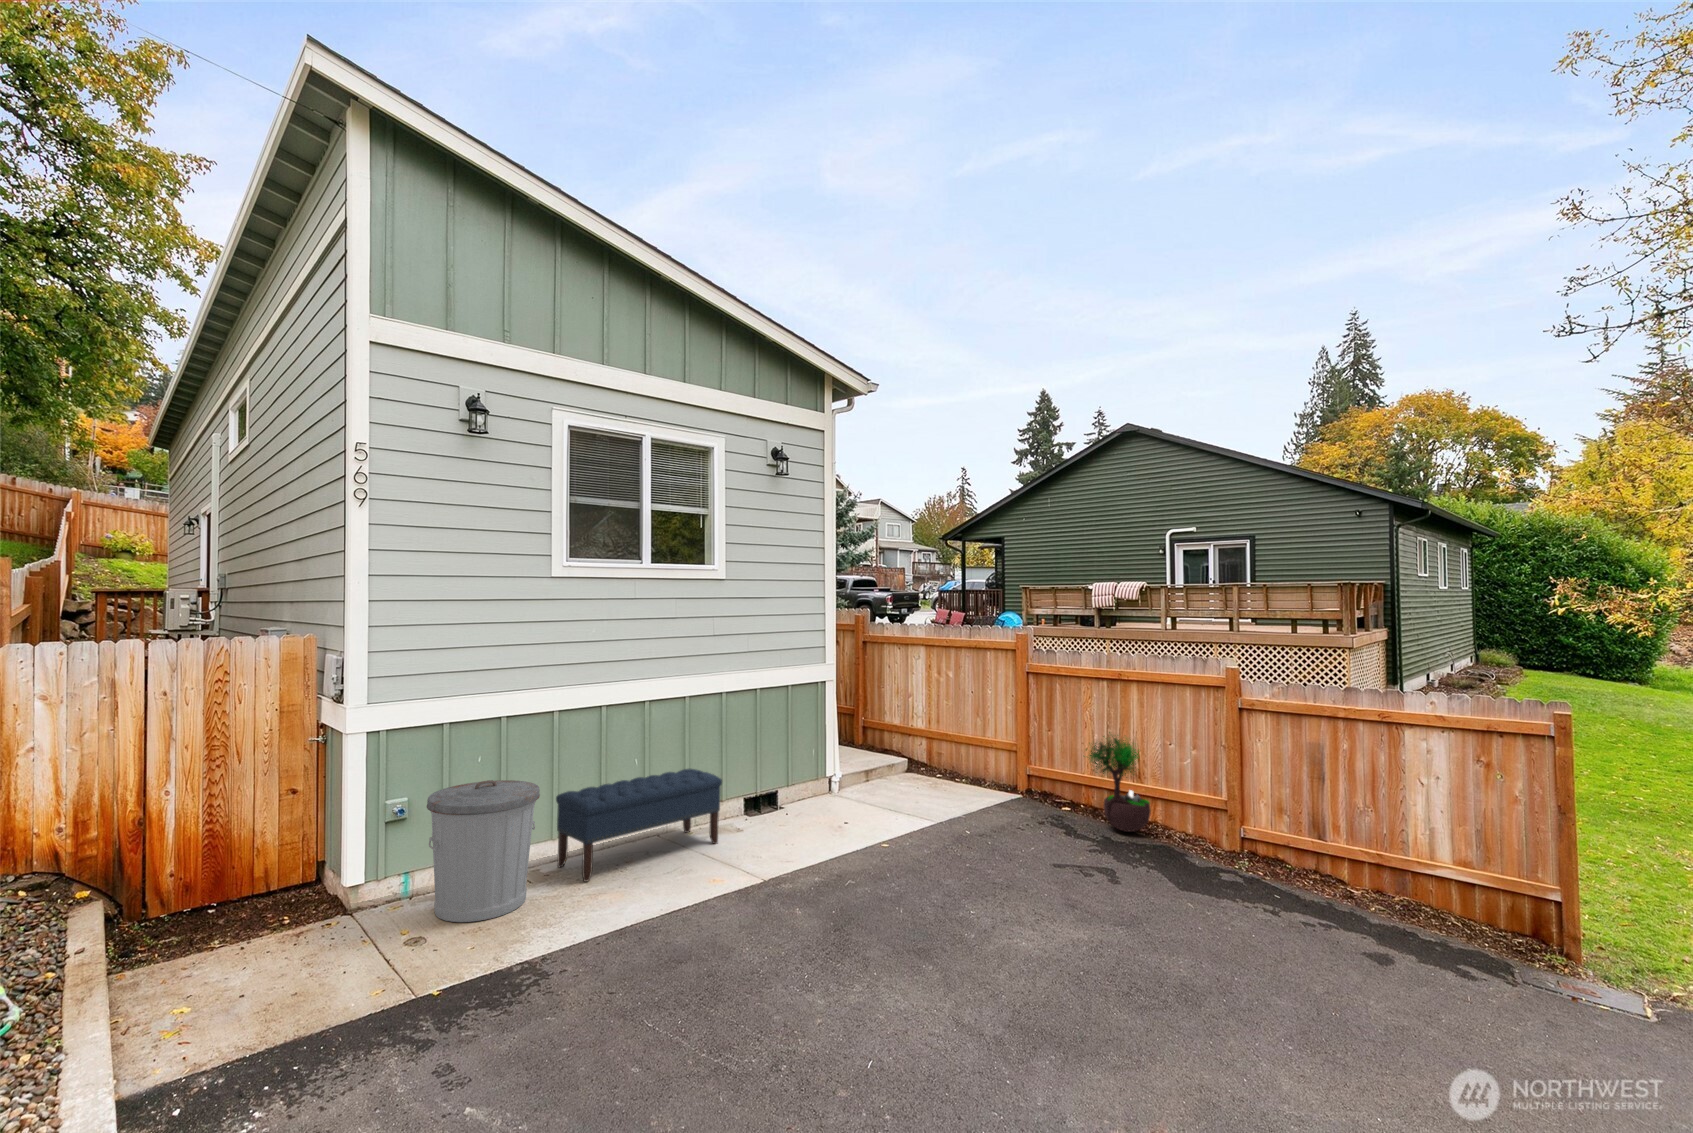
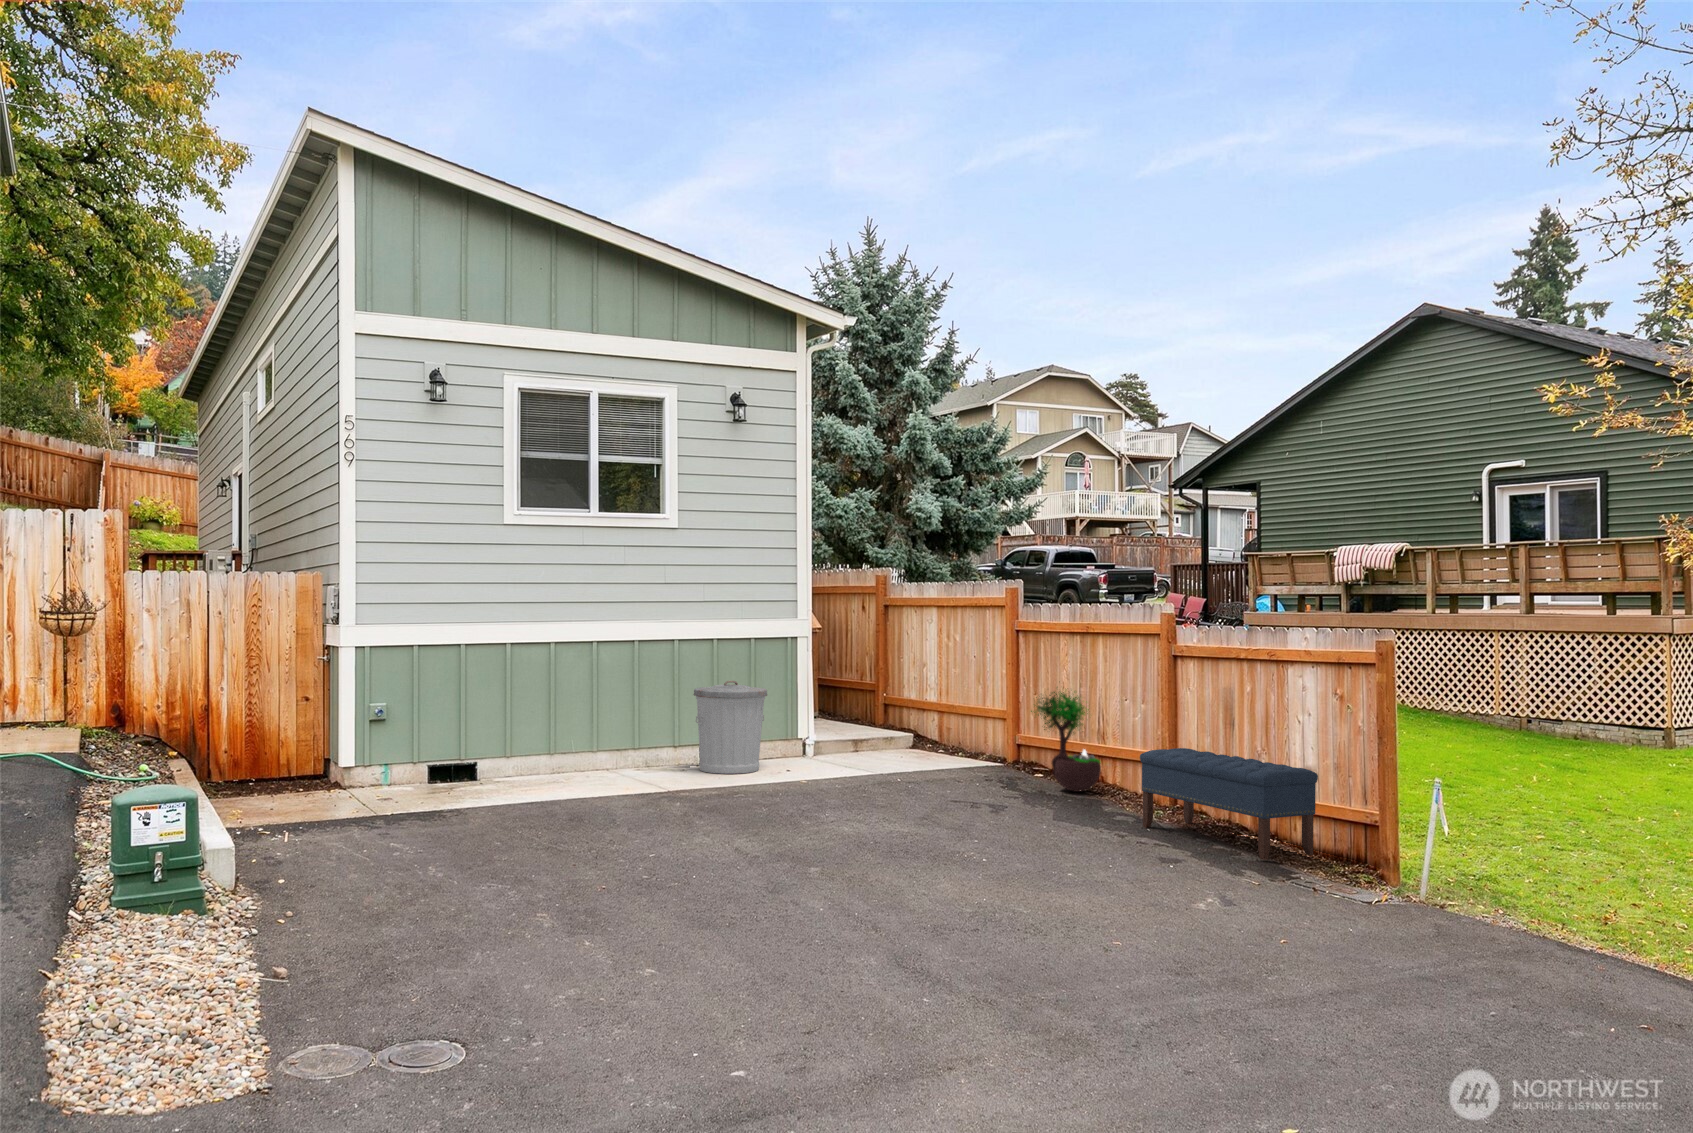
bench: present [556,769,722,881] -> present [1140,748,1318,860]
trash can: present [427,780,540,922] -> present [693,681,767,774]

